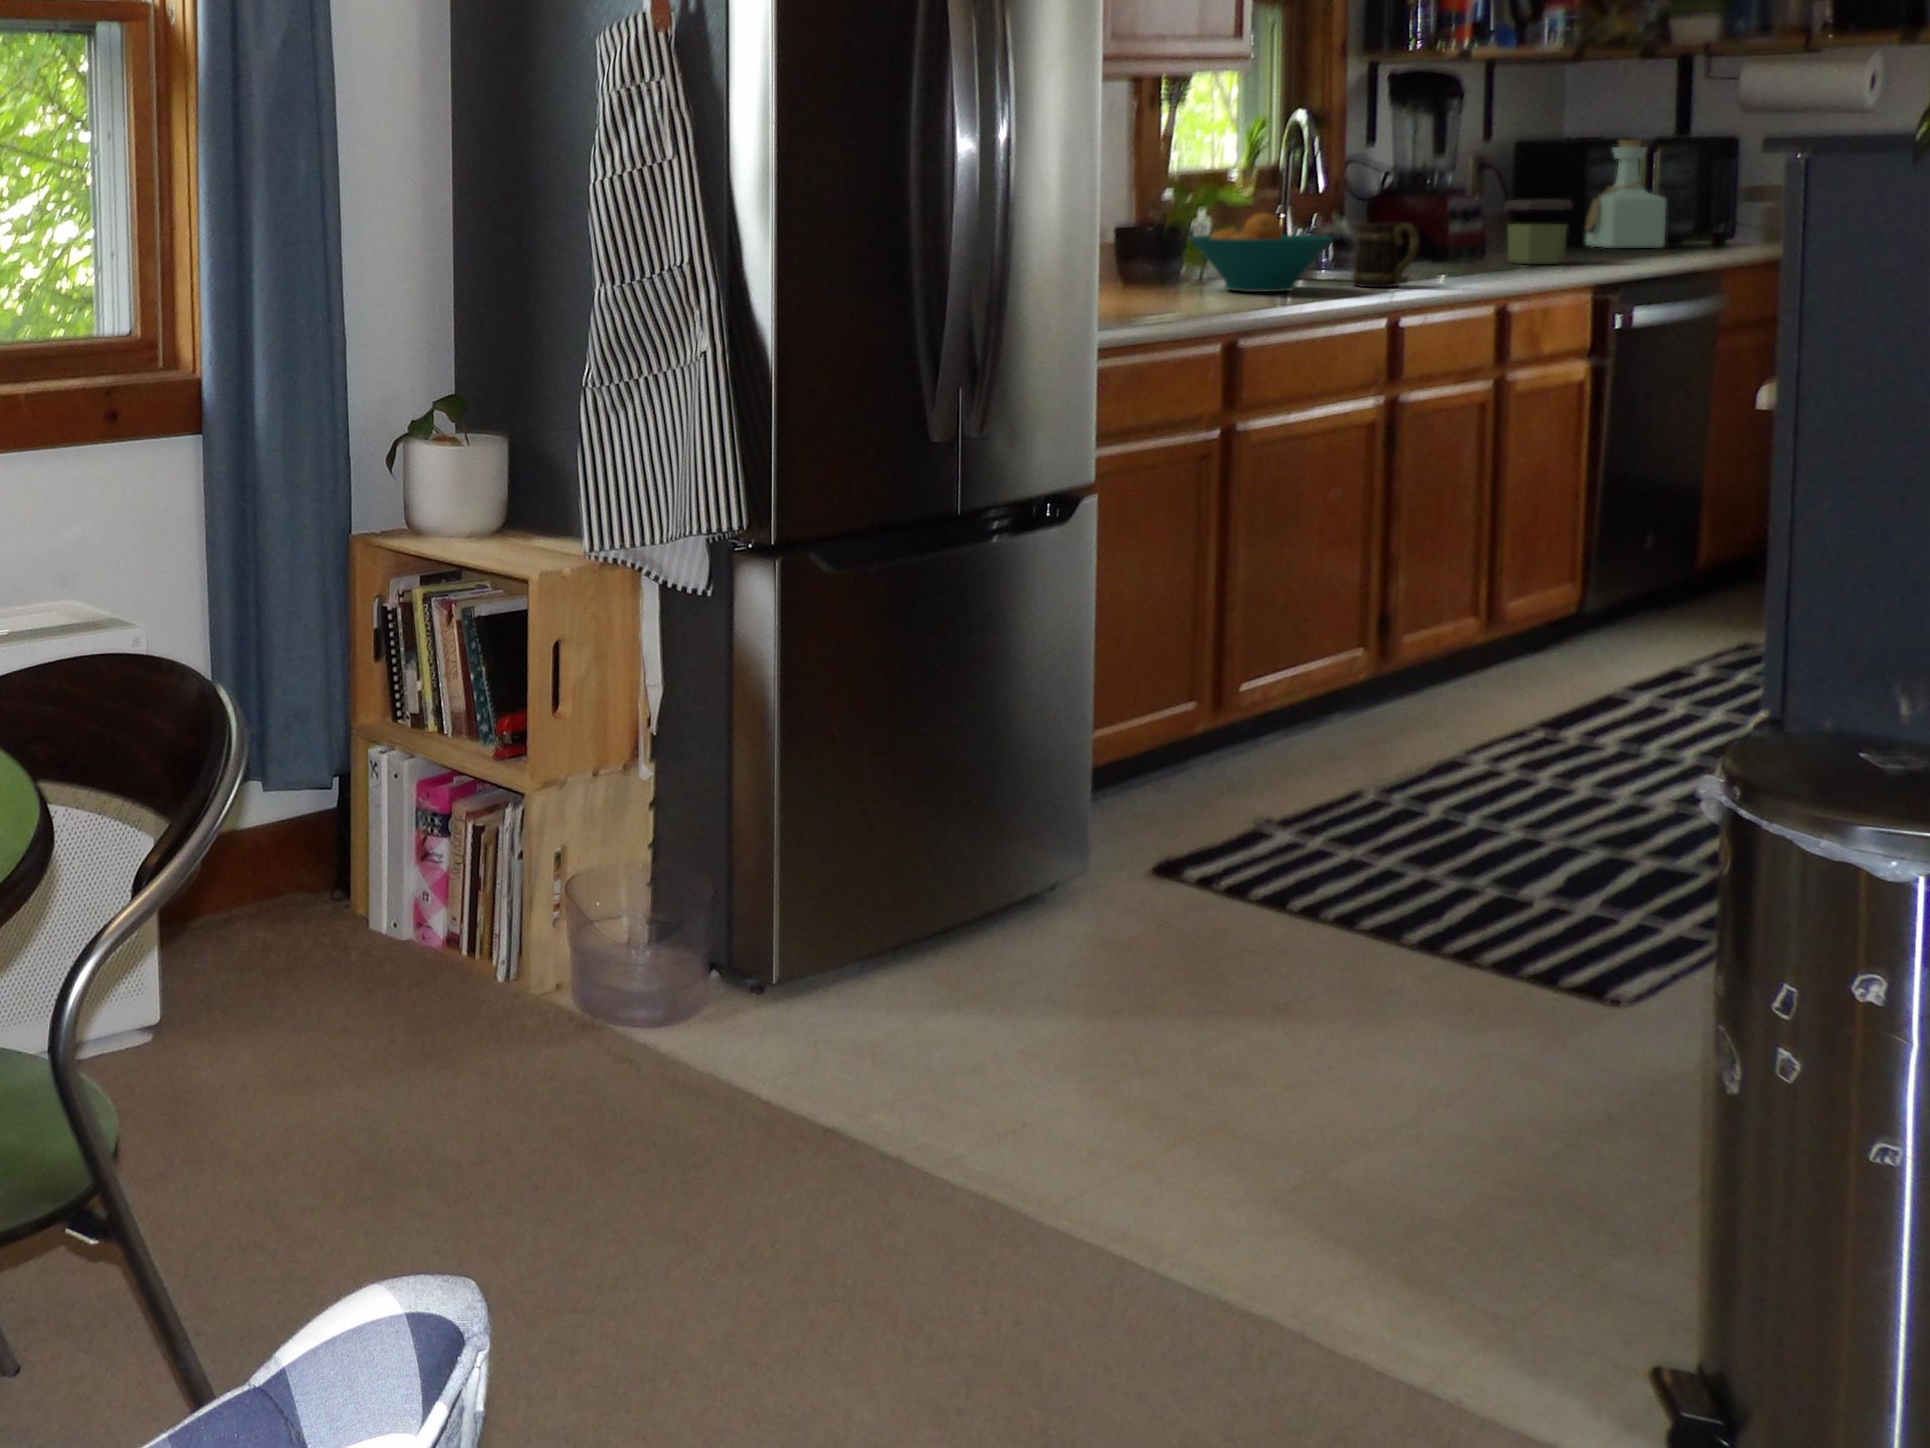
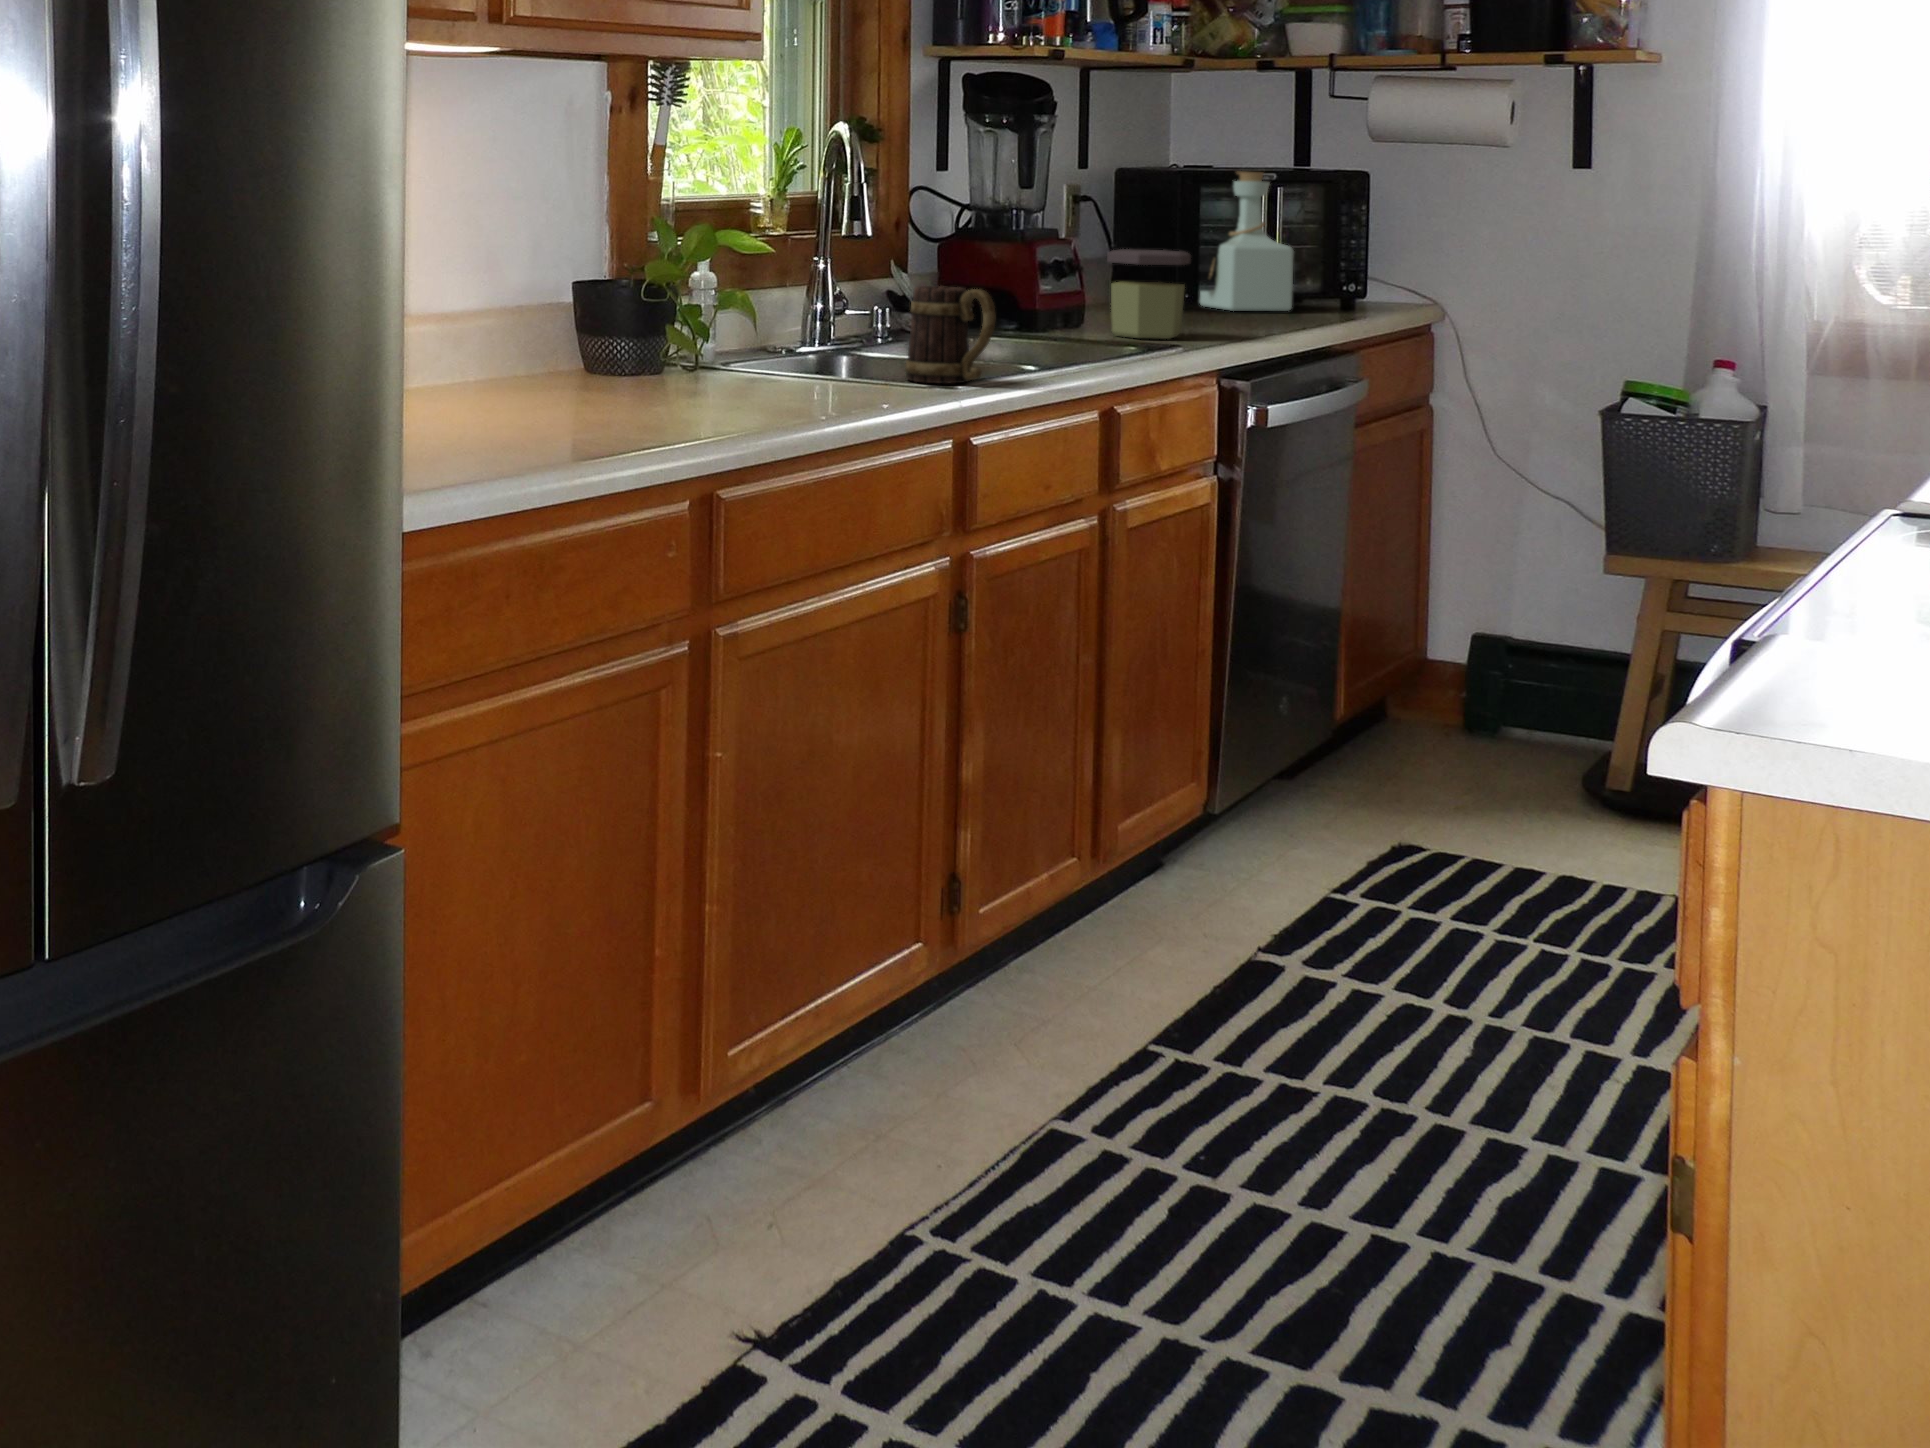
fruit bowl: present [1191,213,1333,292] -> none [666,270,874,394]

